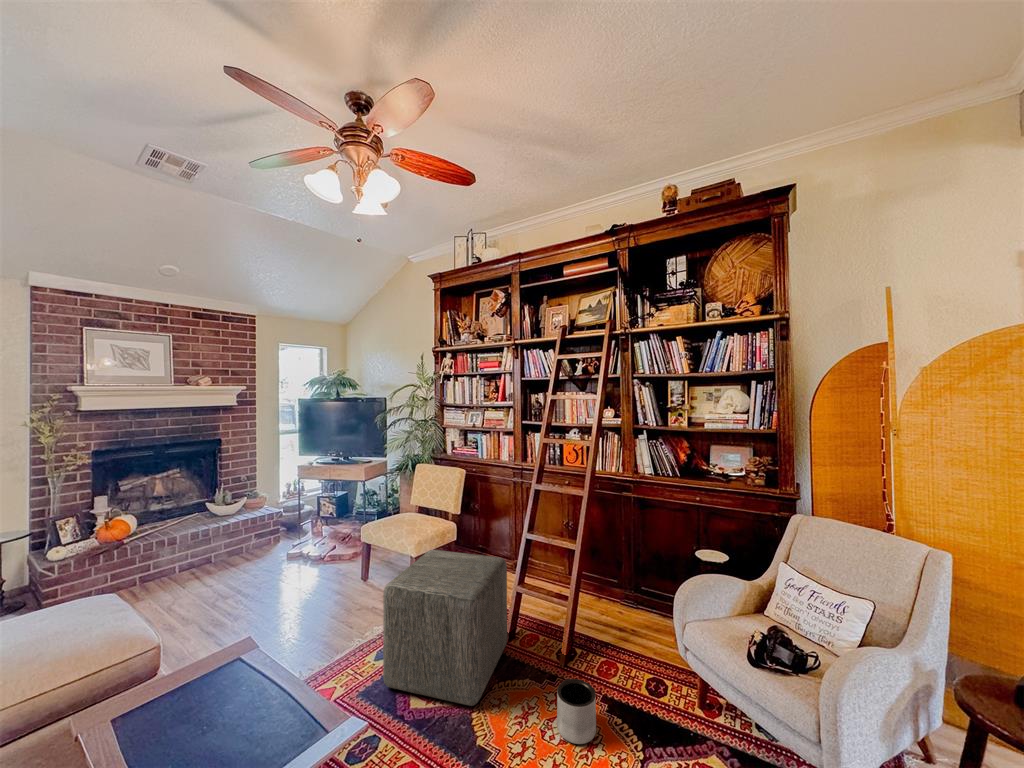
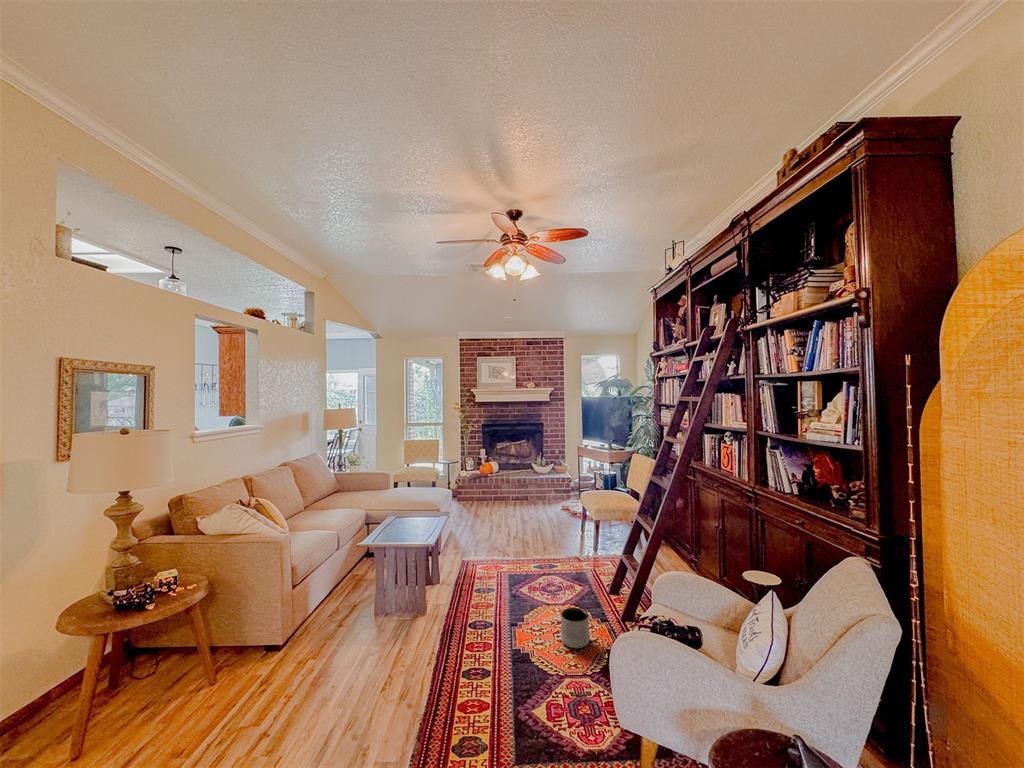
ottoman: present [383,550,507,706] -> none [518,509,604,604]

